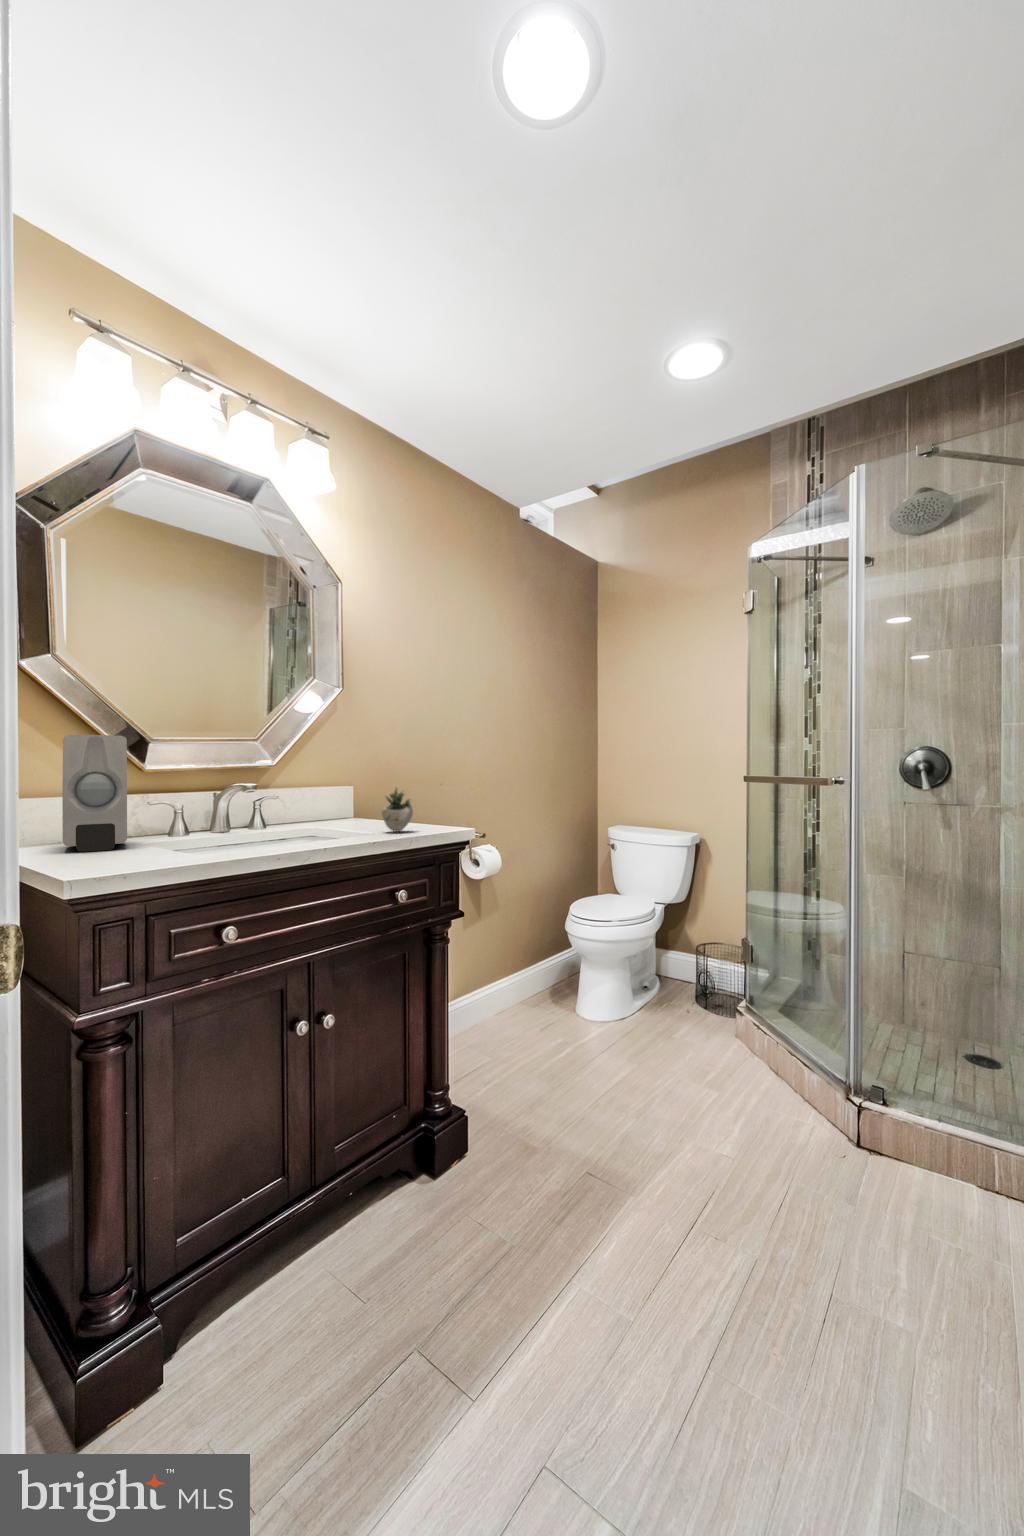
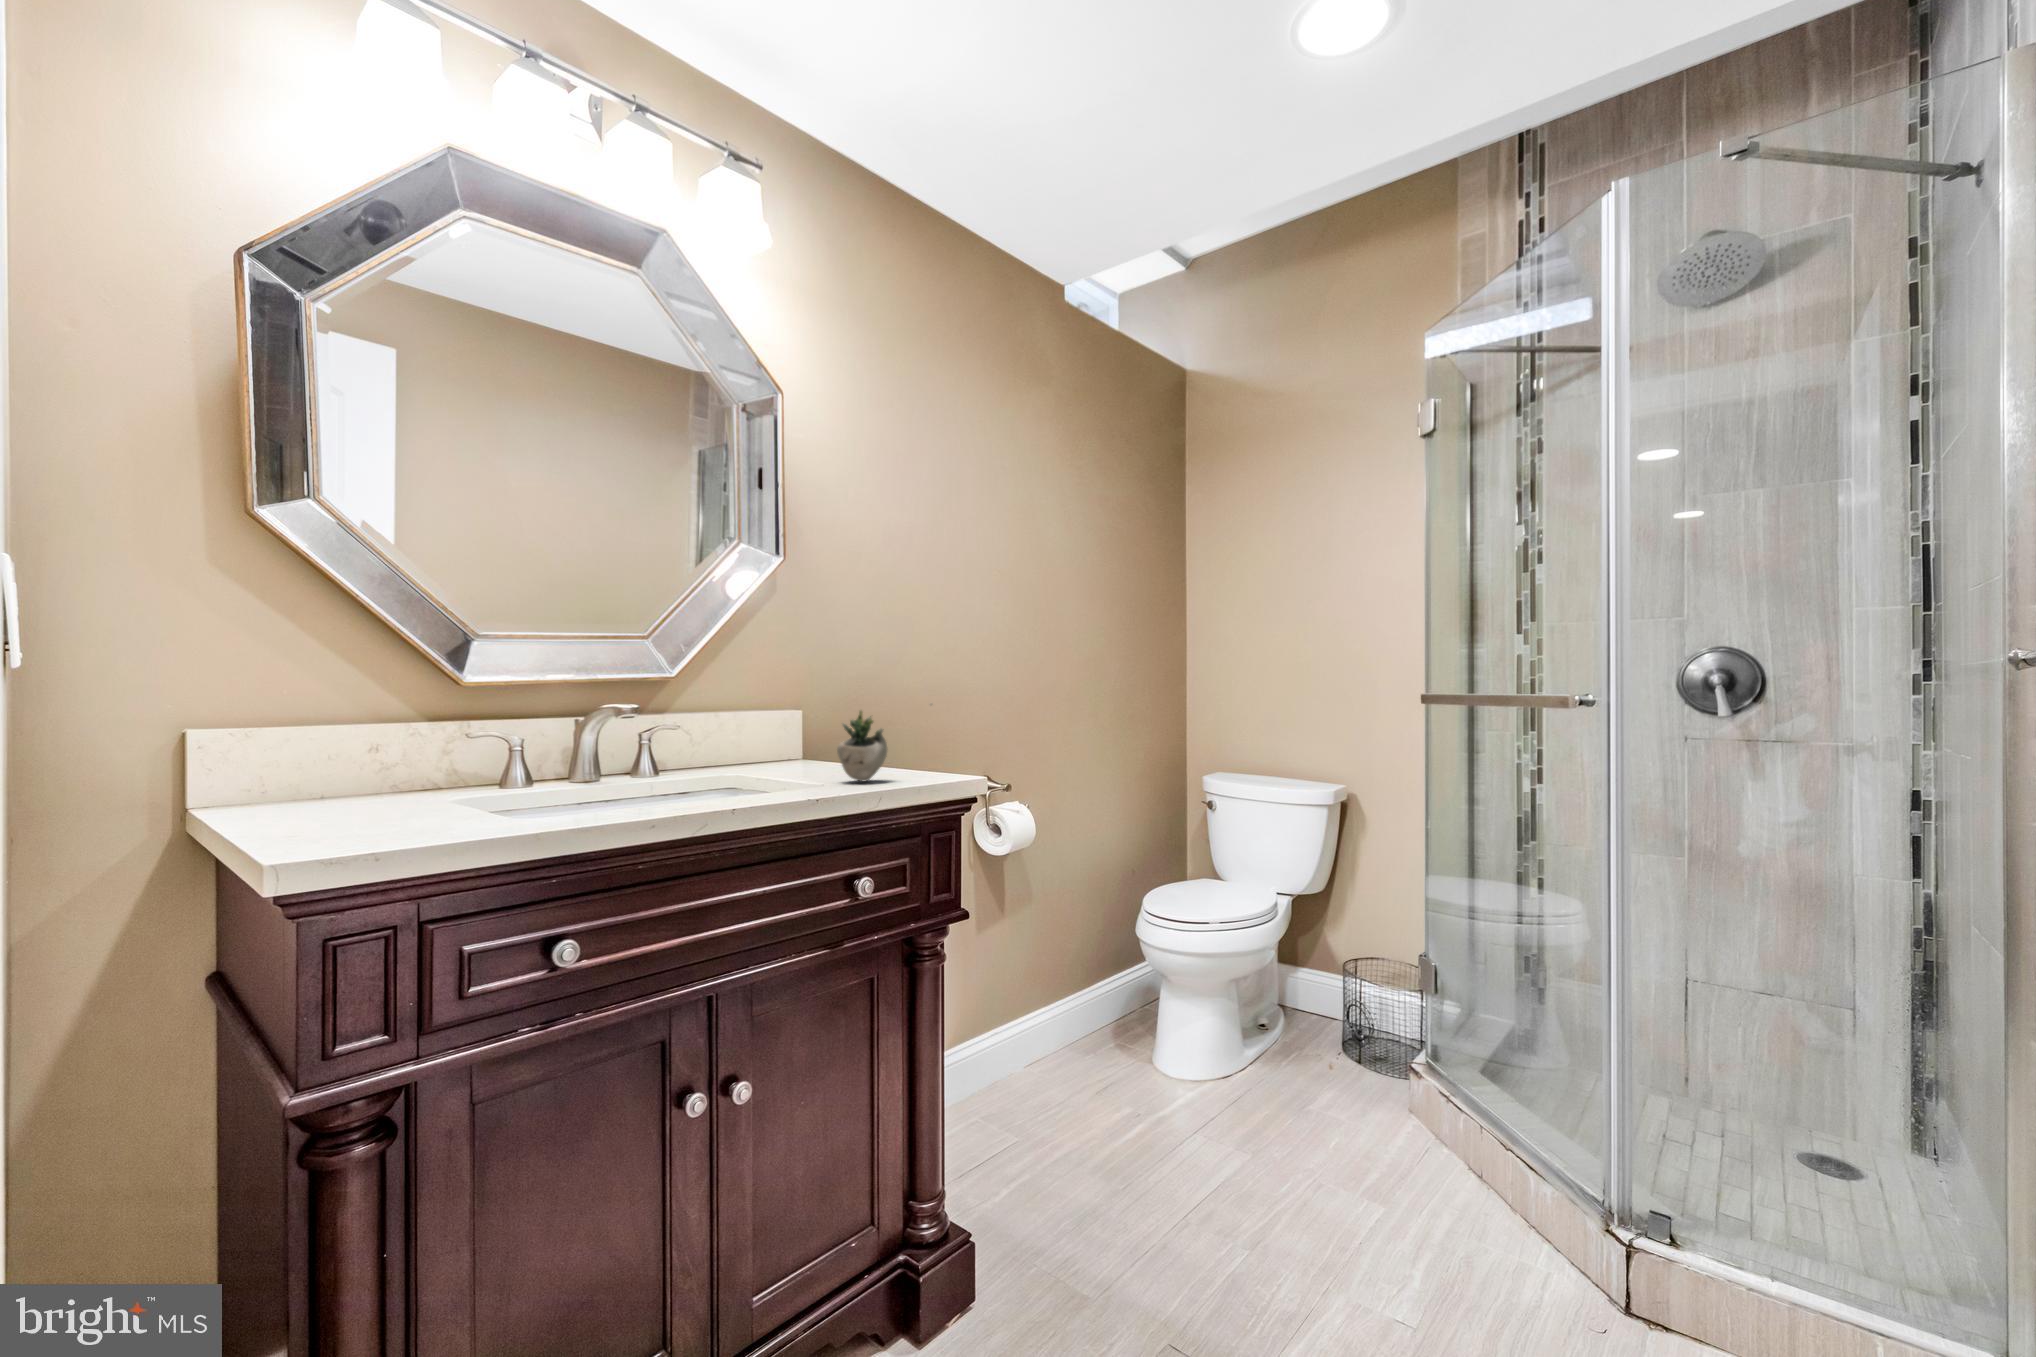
soap dispenser: present [62,735,127,852] -> none [314,623,430,812]

